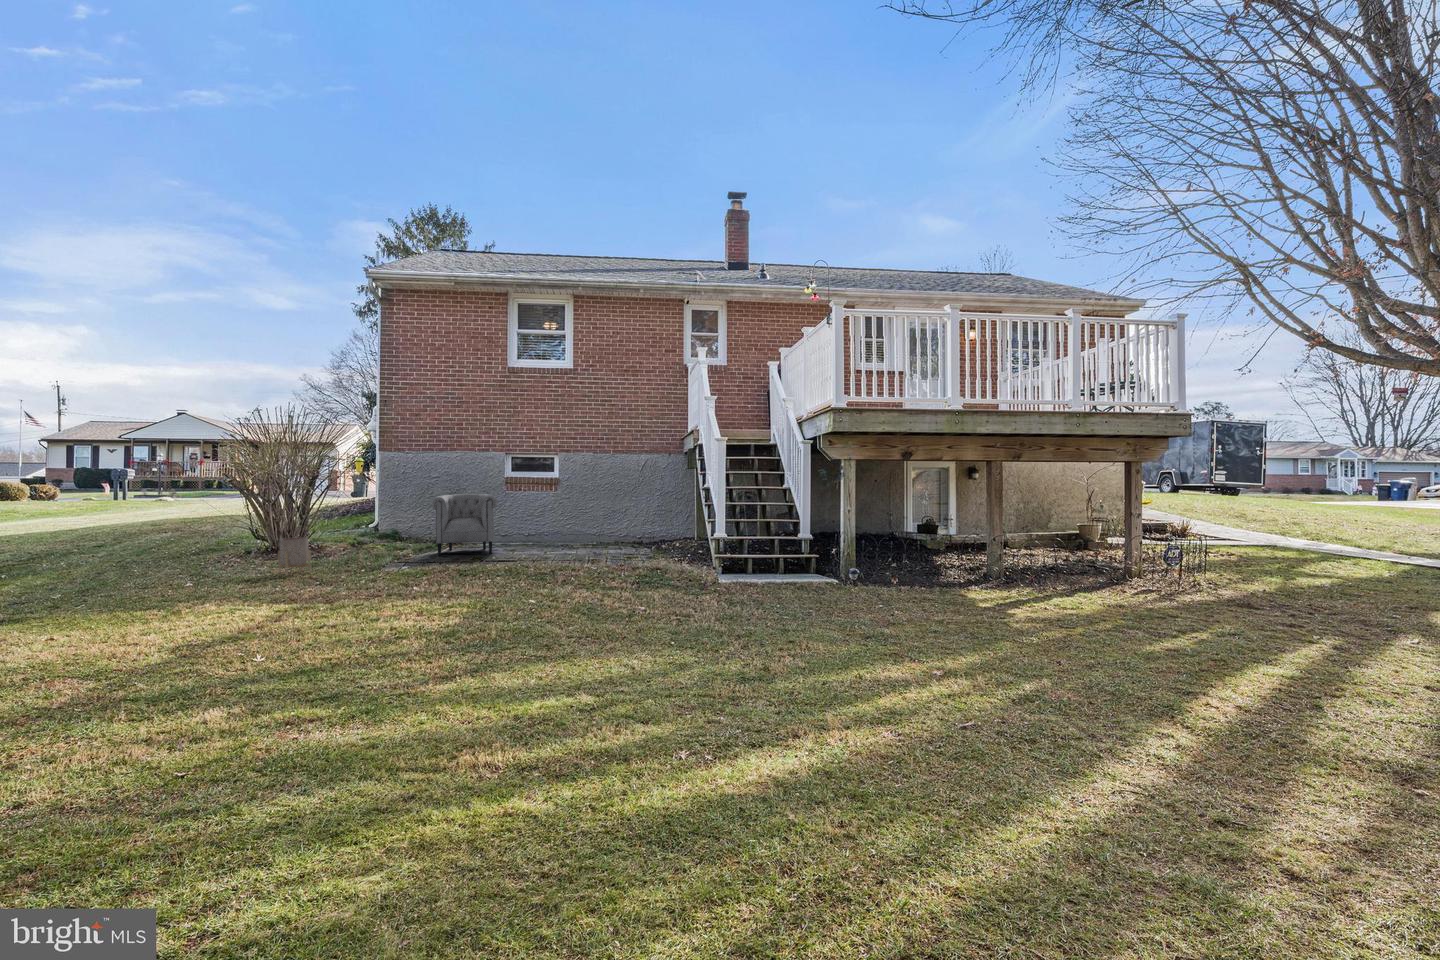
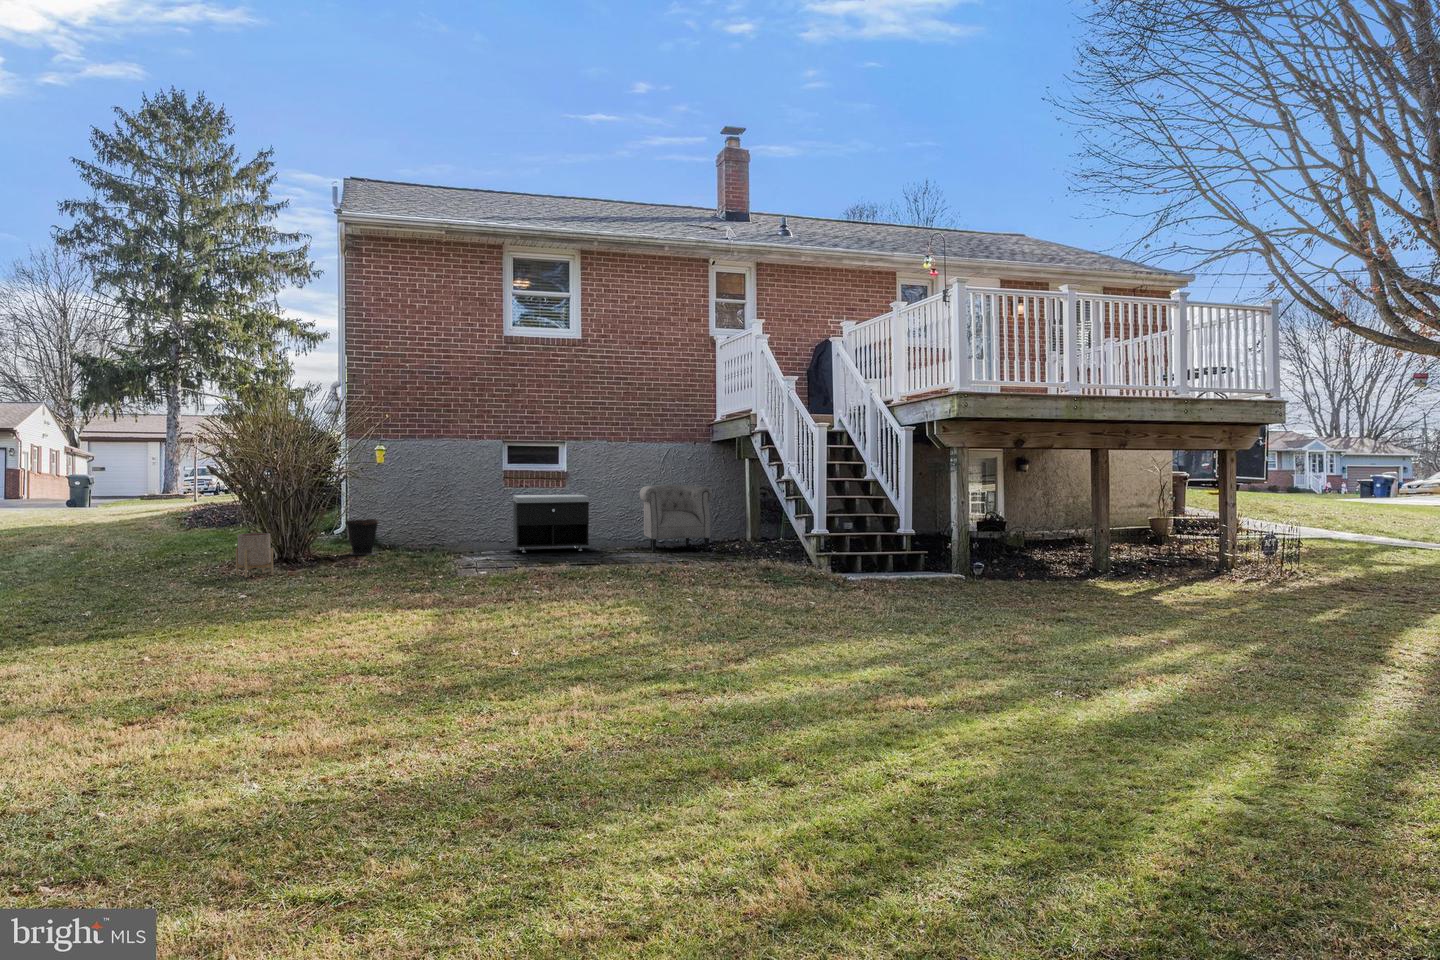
chair: present [431,494,498,556] -> present [640,485,712,553]
storage bench: none [519,499,583,549] -> present [513,494,589,552]
bucket: none [375,523,404,554] -> present [345,519,379,555]

